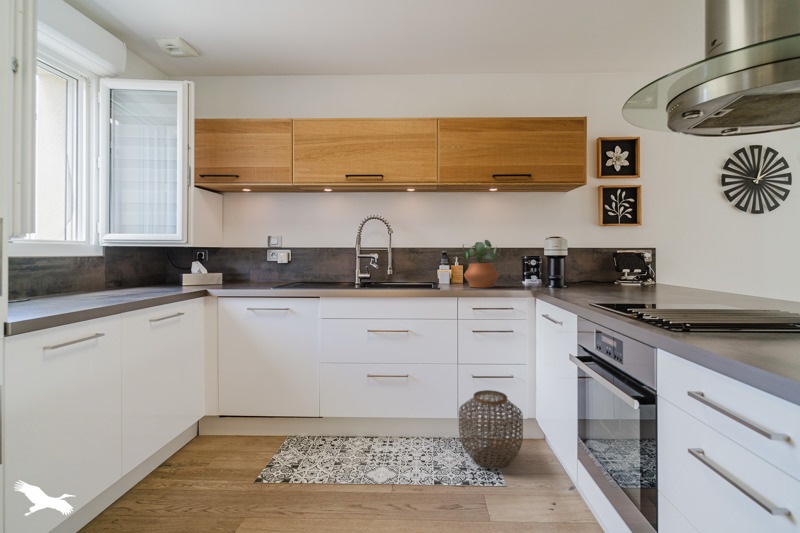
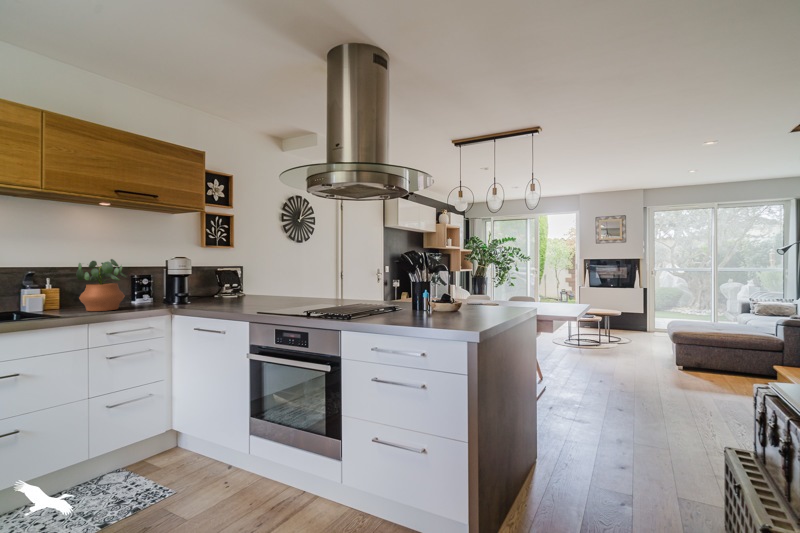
woven basket: present [459,390,523,468] -> none [103,413,177,492]

